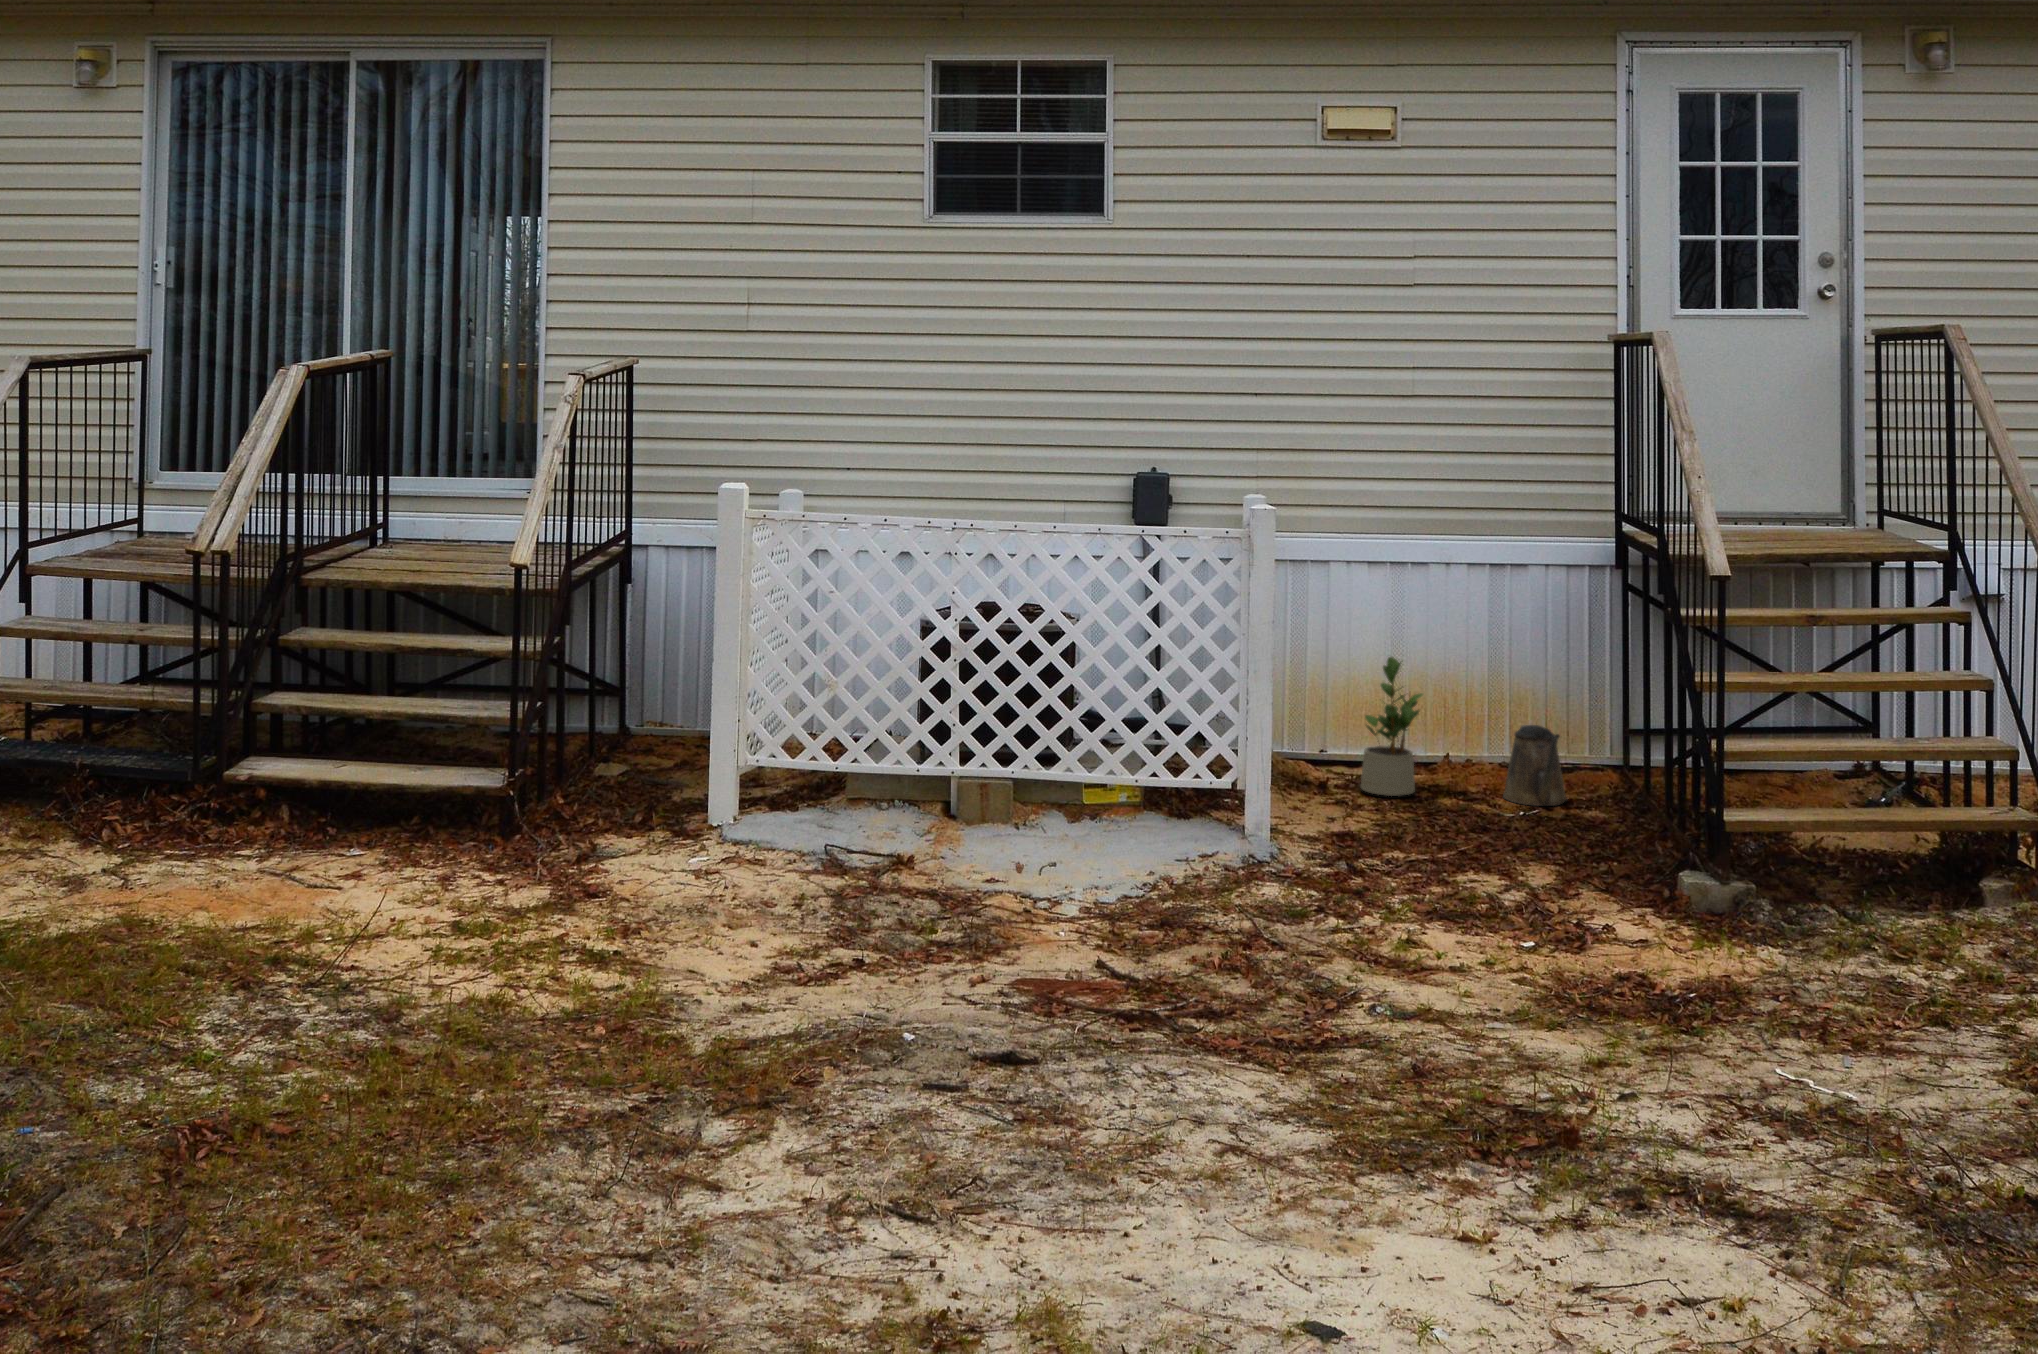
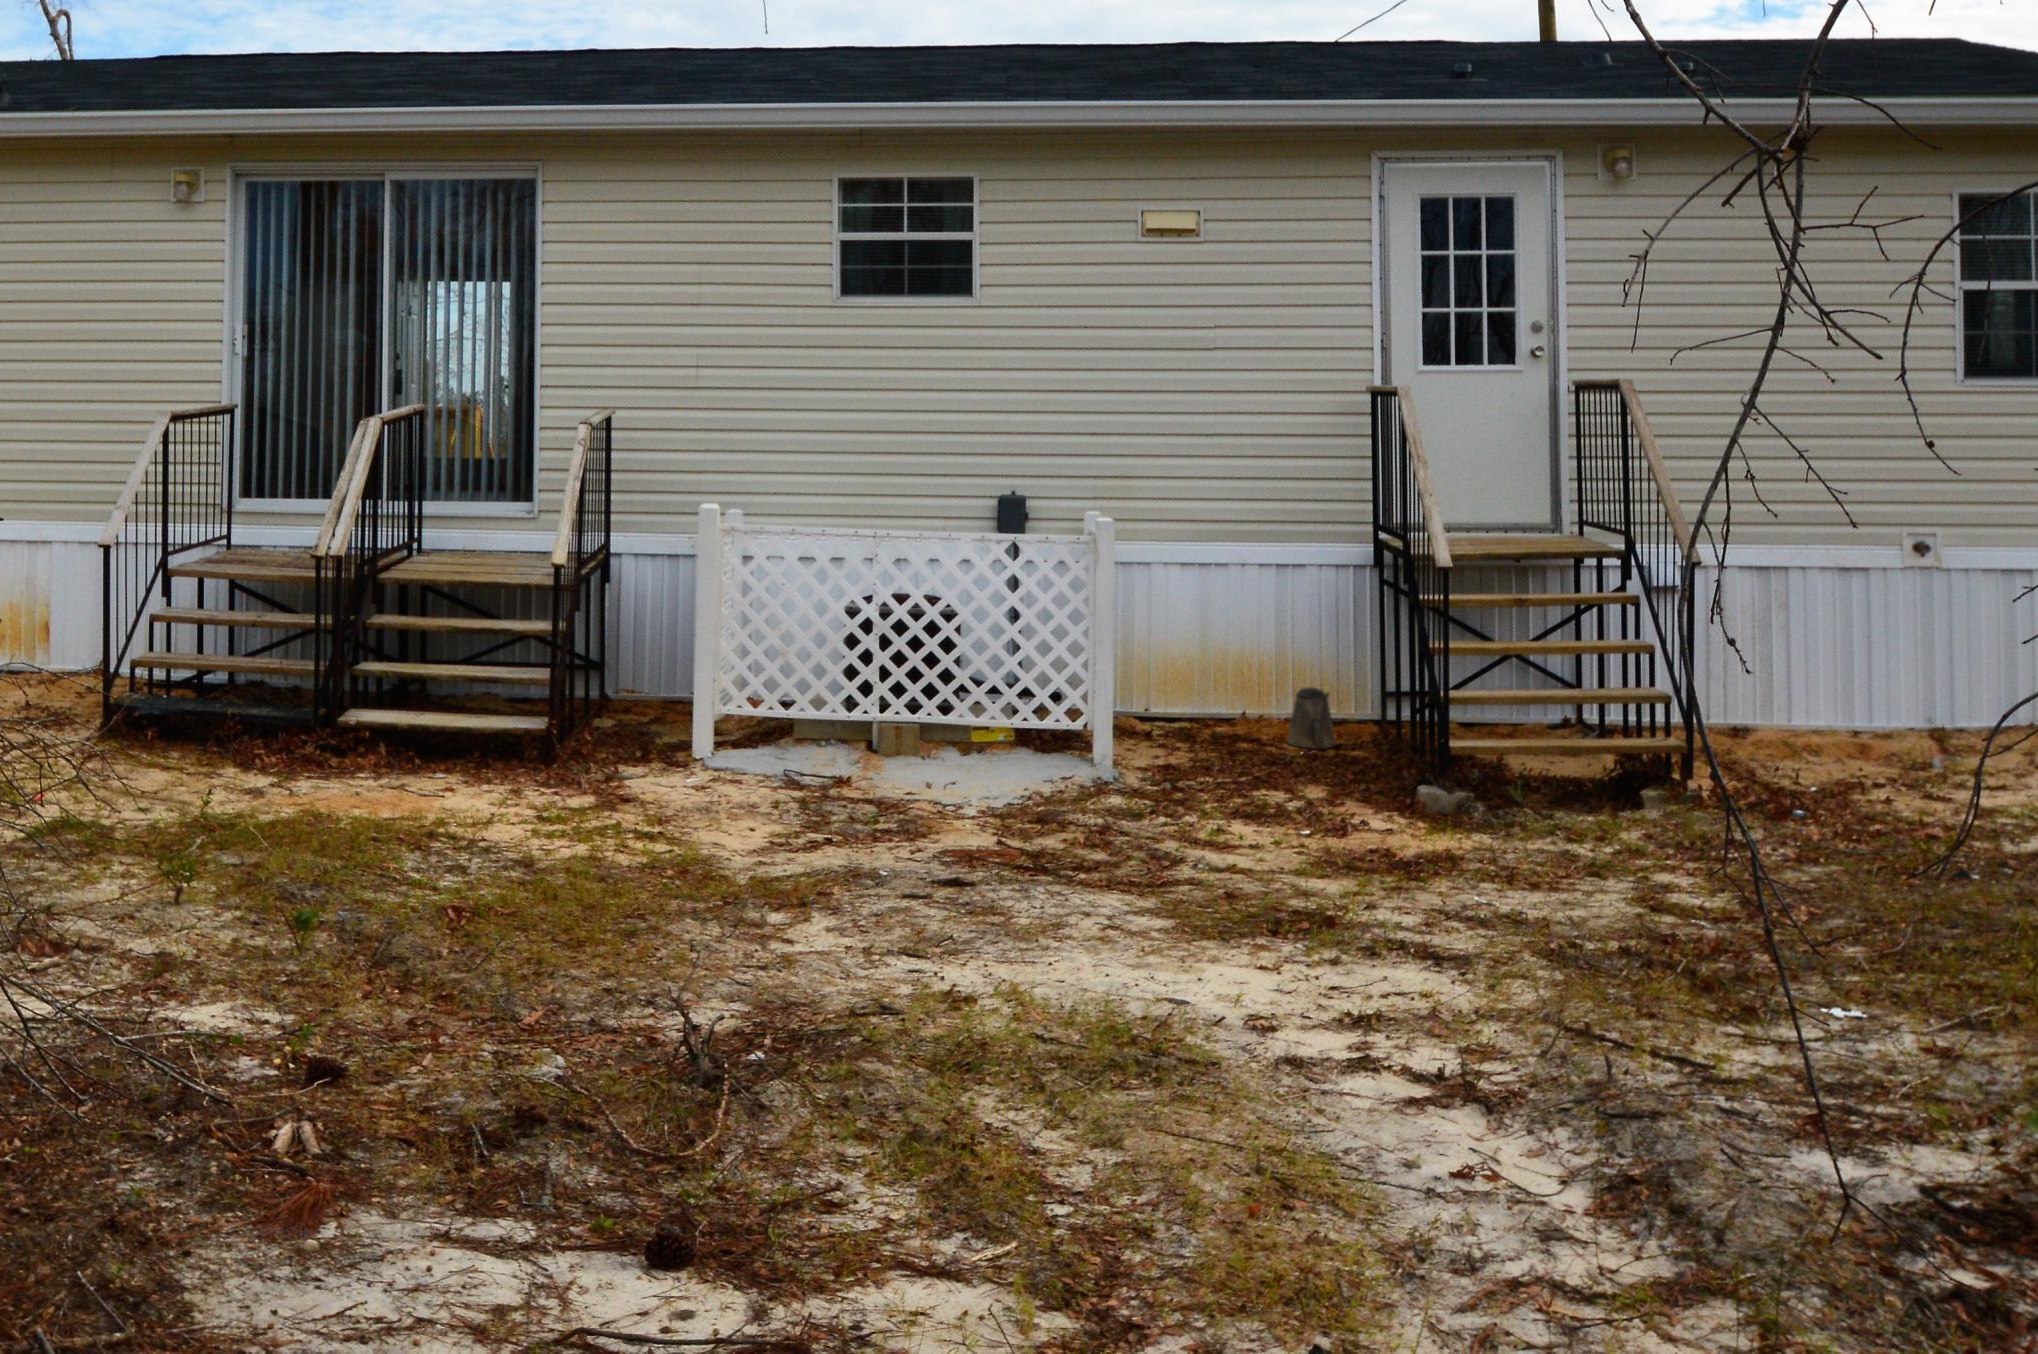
potted plant: present [1361,657,1423,796] -> none [1176,635,1225,741]

